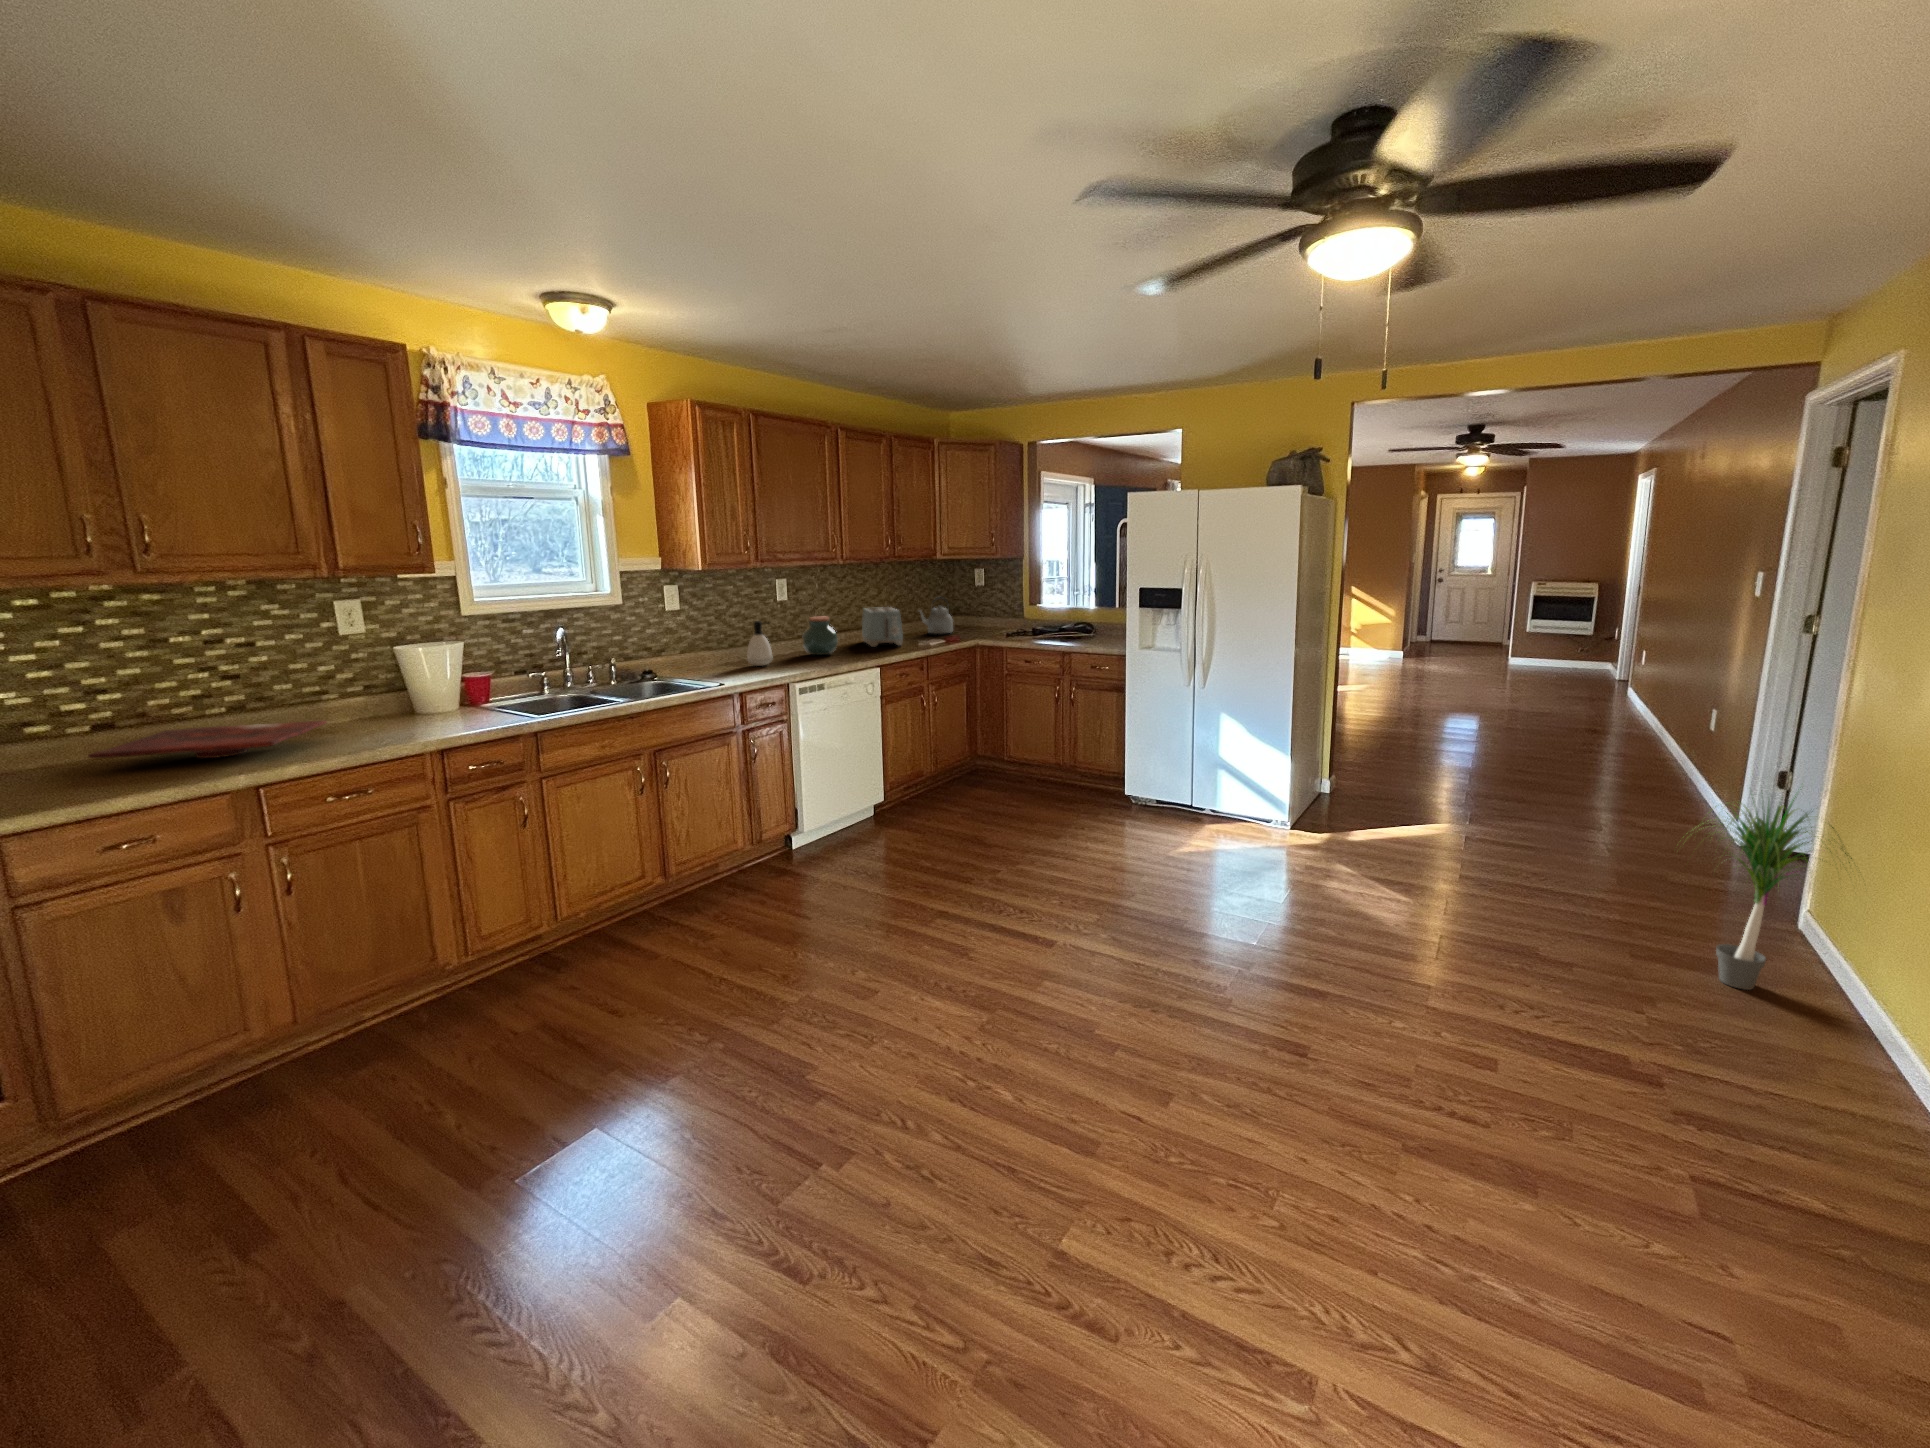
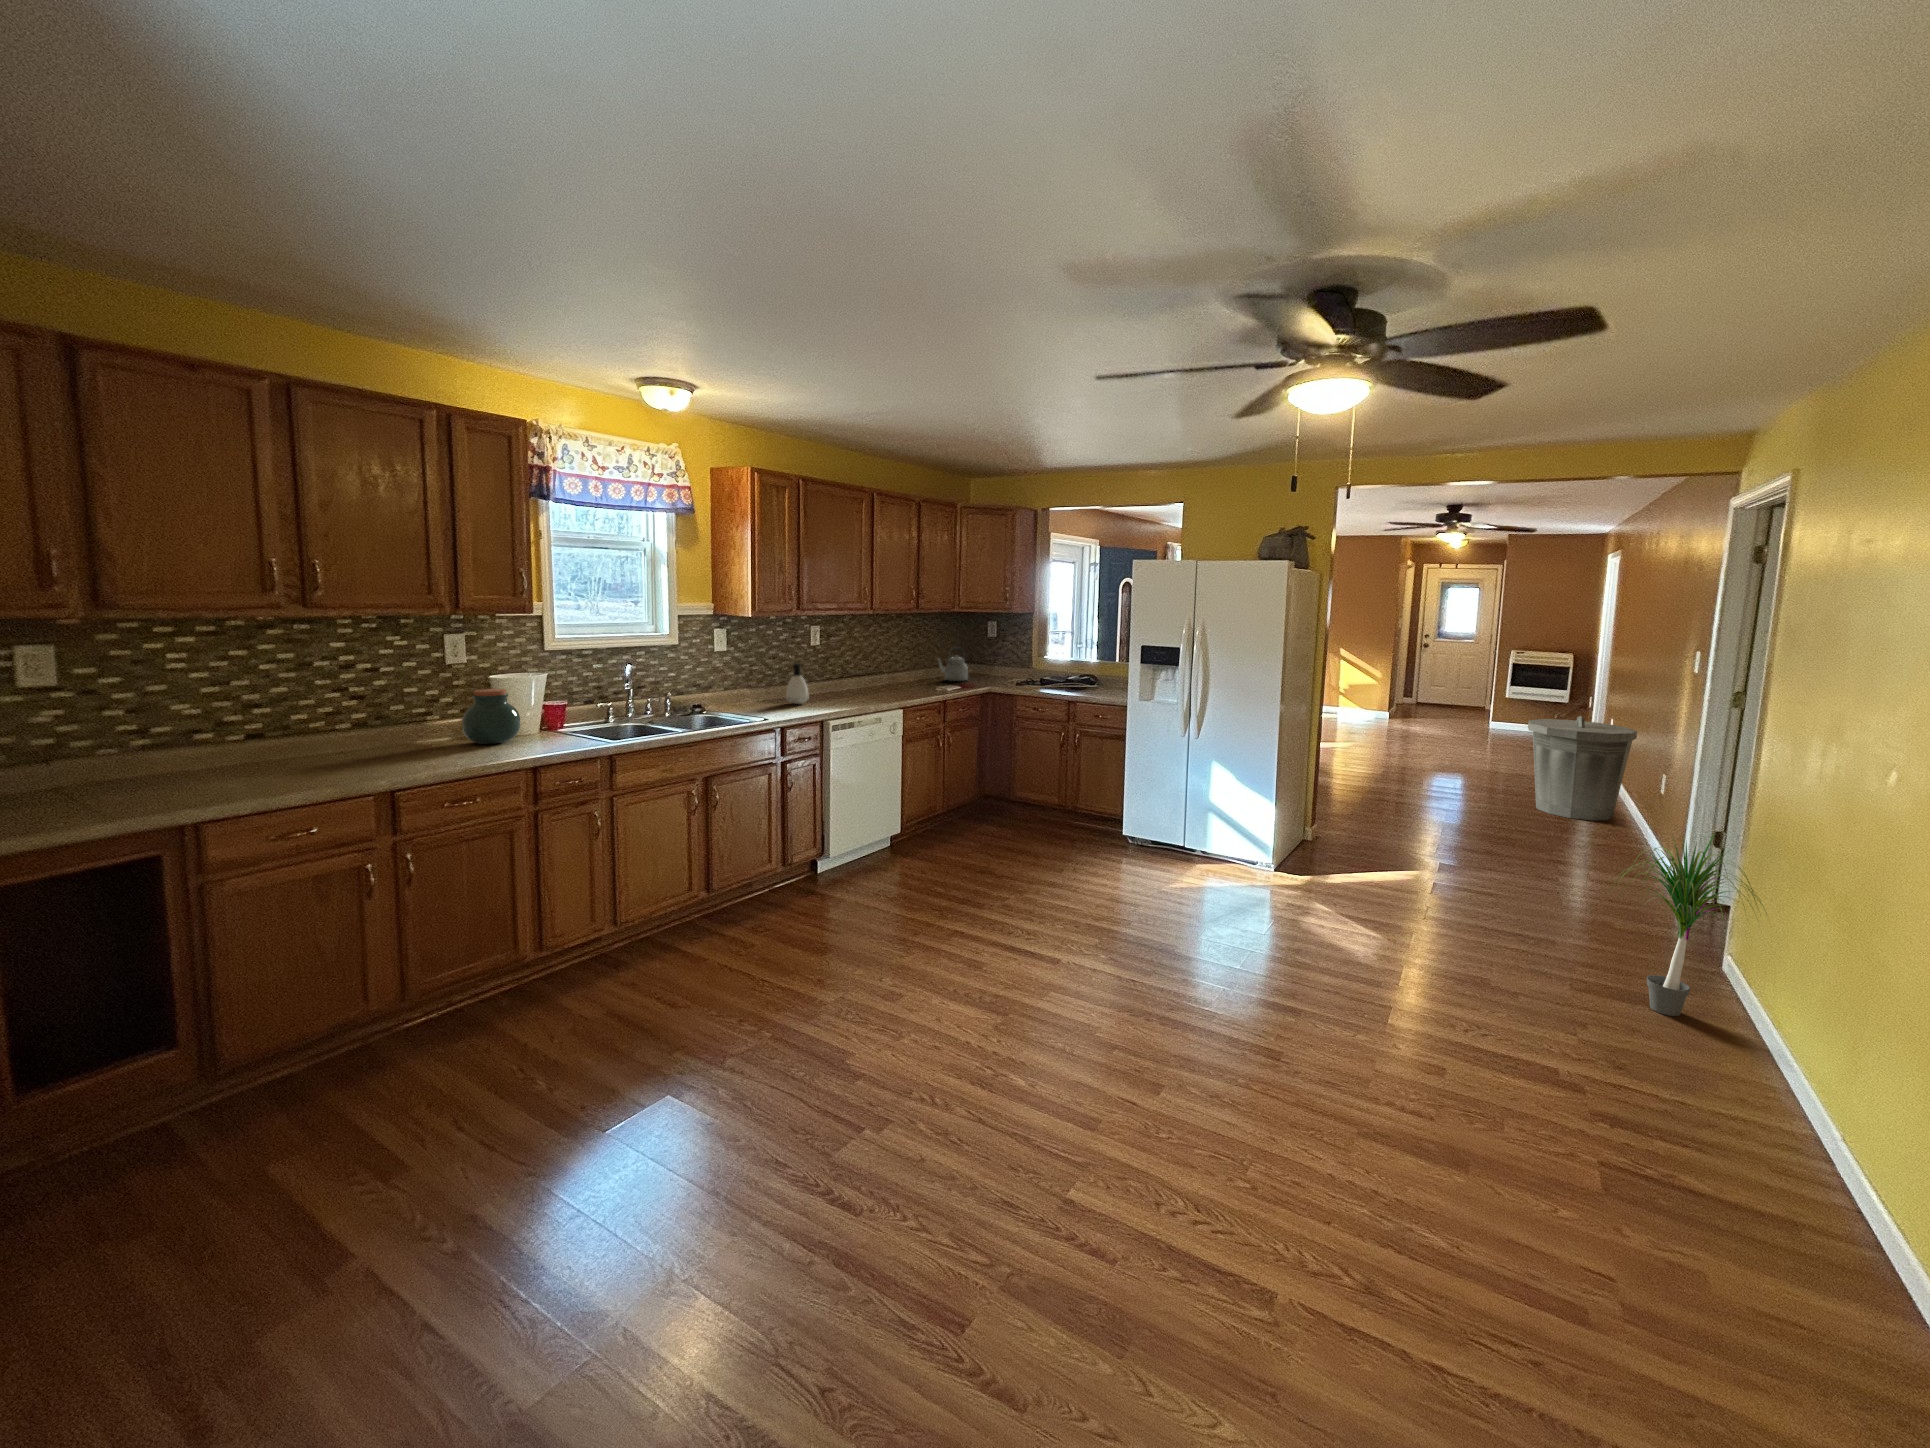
toaster: present [862,607,903,647] -> none [886,655,924,691]
jar: present [802,617,838,655] -> present [462,689,520,744]
trash can: none [1561,650,1681,763] -> present [1528,716,1637,821]
cutting board: present [88,721,326,758] -> none [248,736,437,763]

